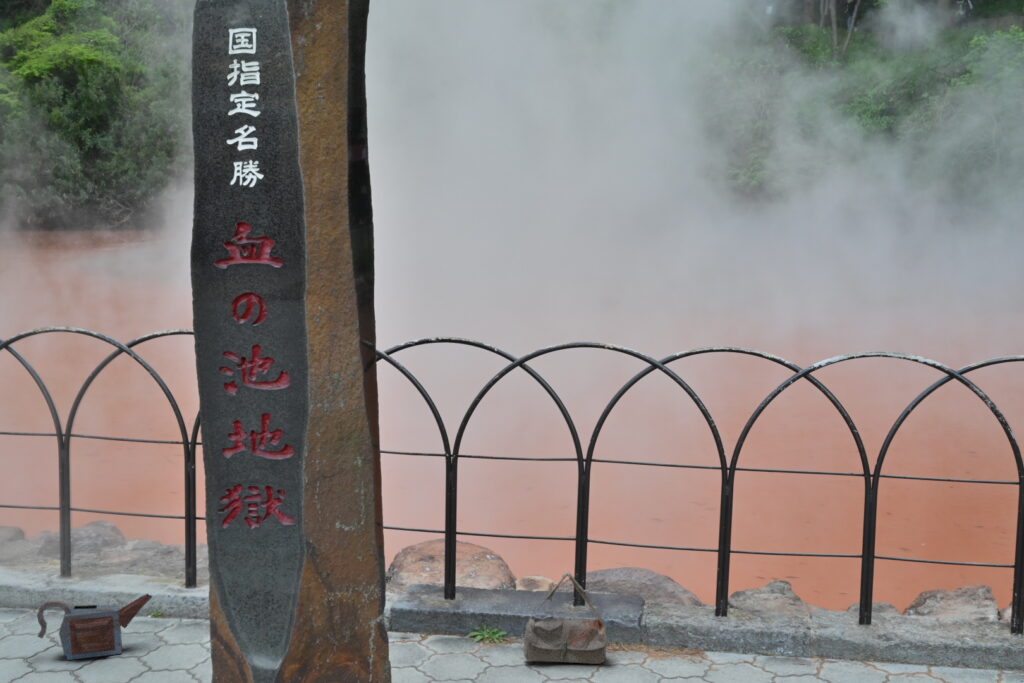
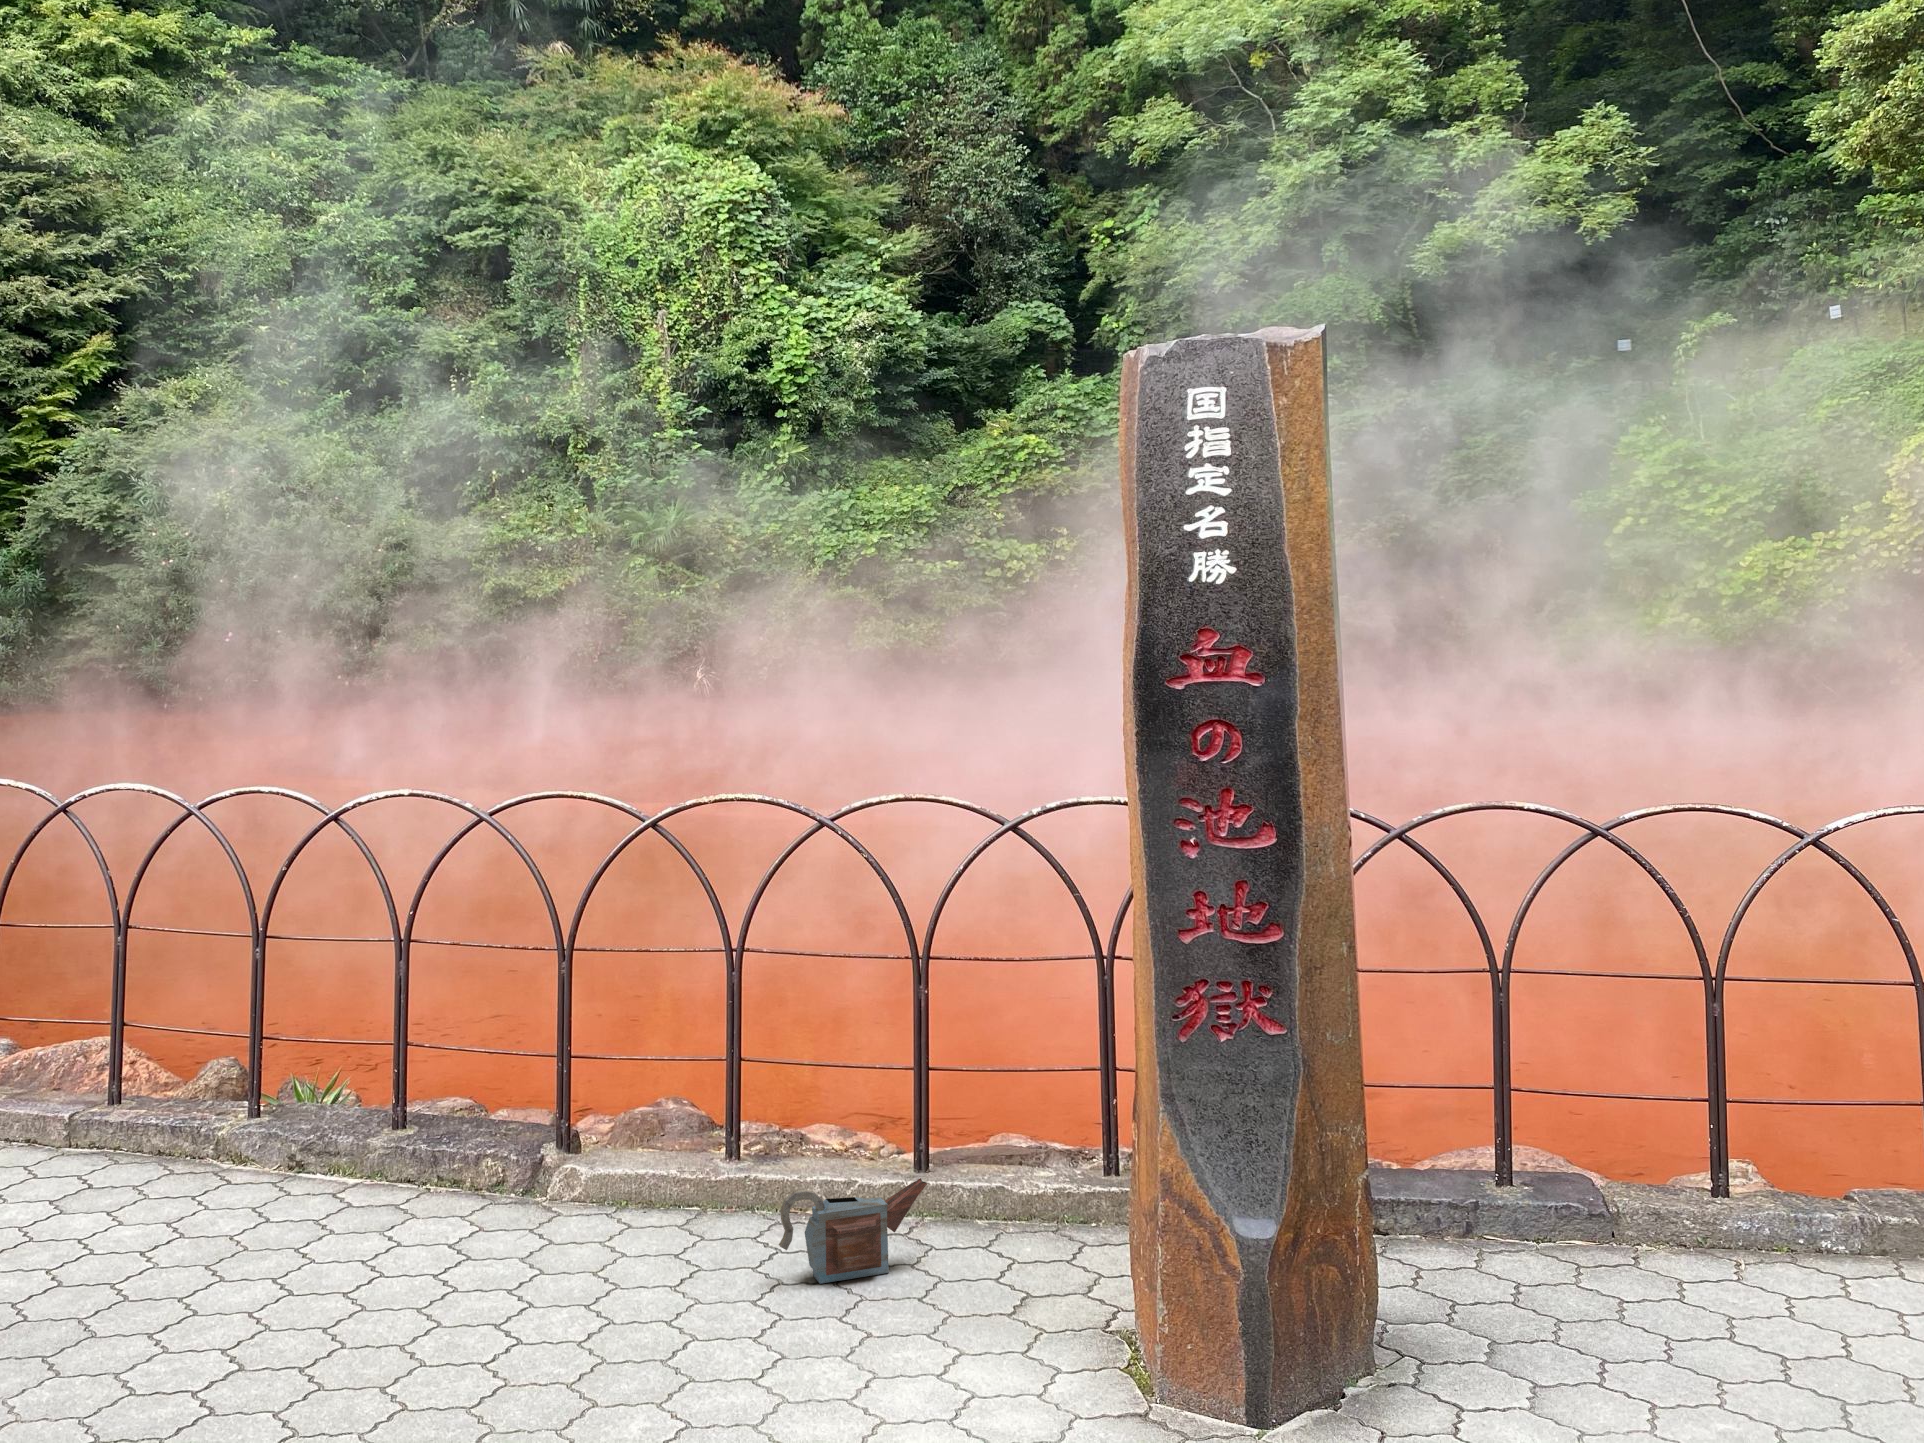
bag: present [523,572,608,664] -> none [1468,1122,1597,1263]

